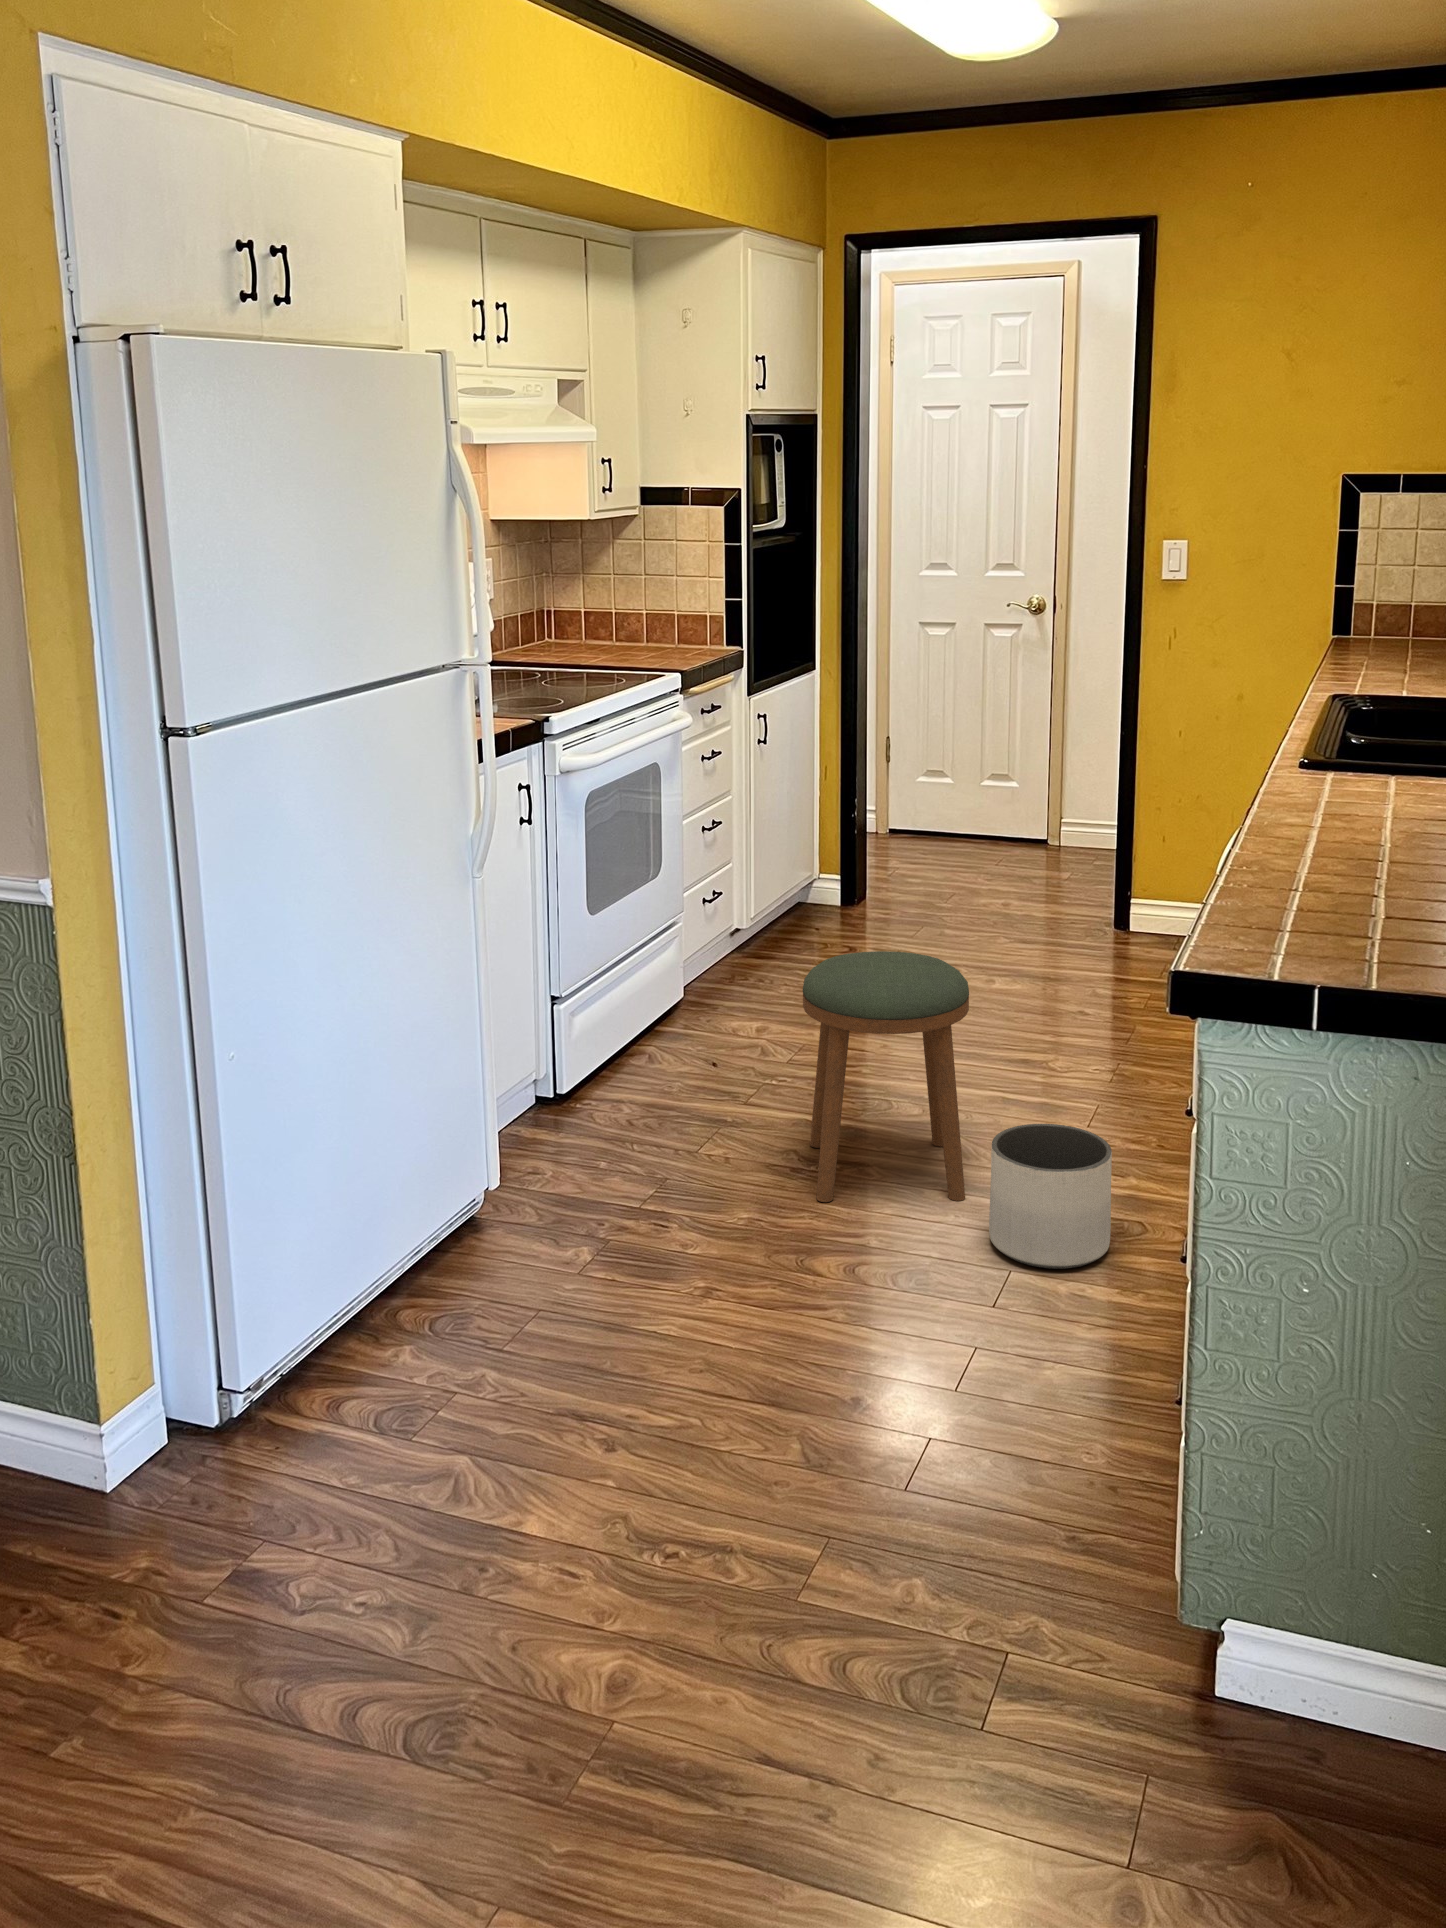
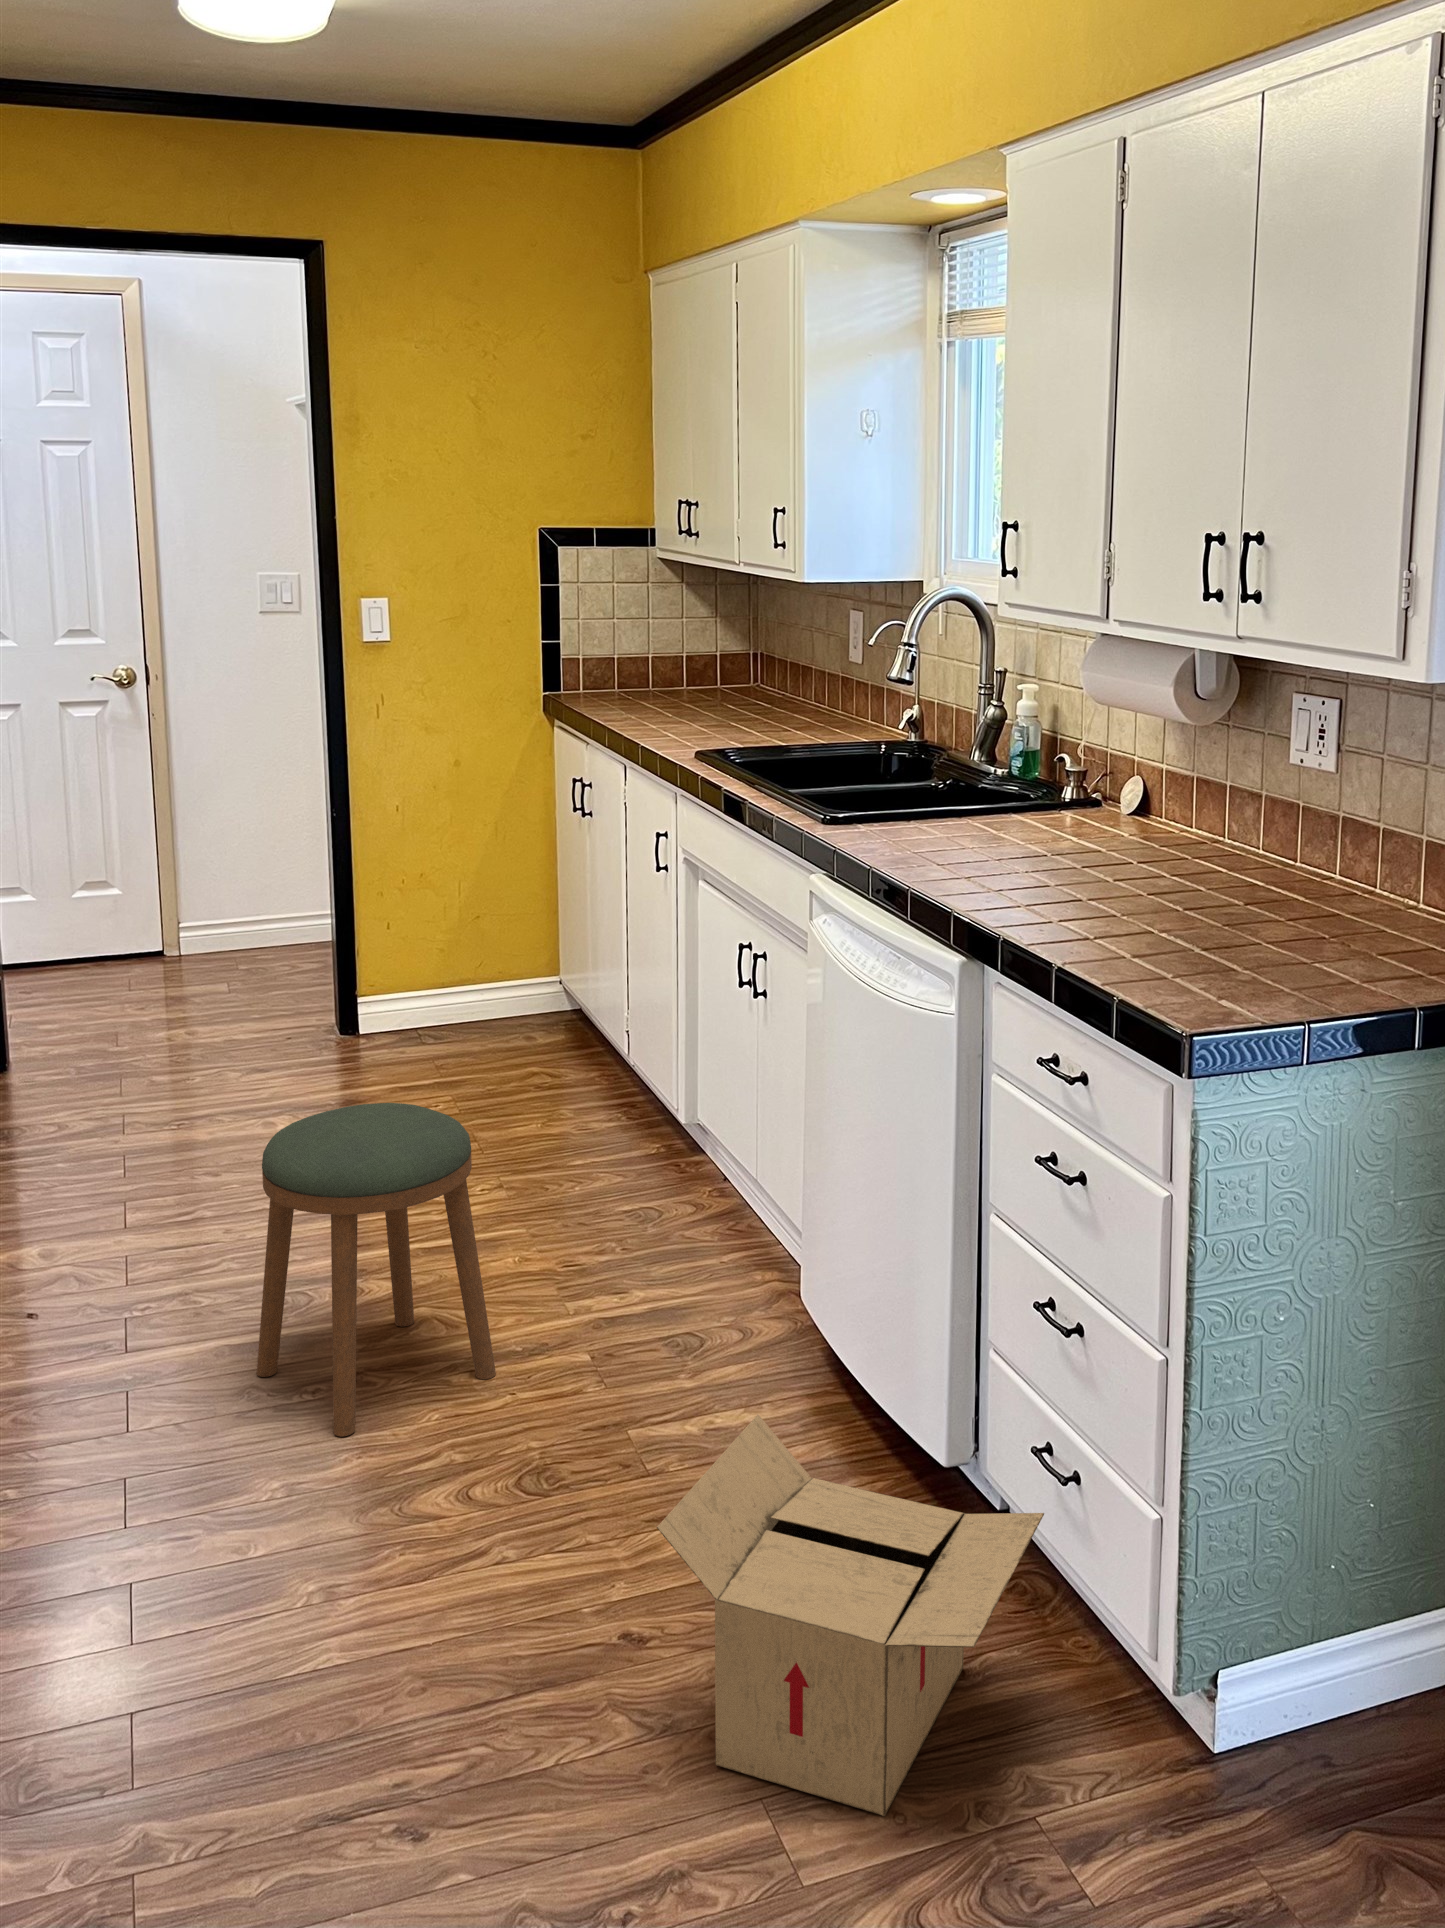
planter: present [989,1124,1112,1269] -> none [562,1251,696,1418]
cardboard box: none [799,1254,1127,1595] -> present [657,1414,1044,1816]

